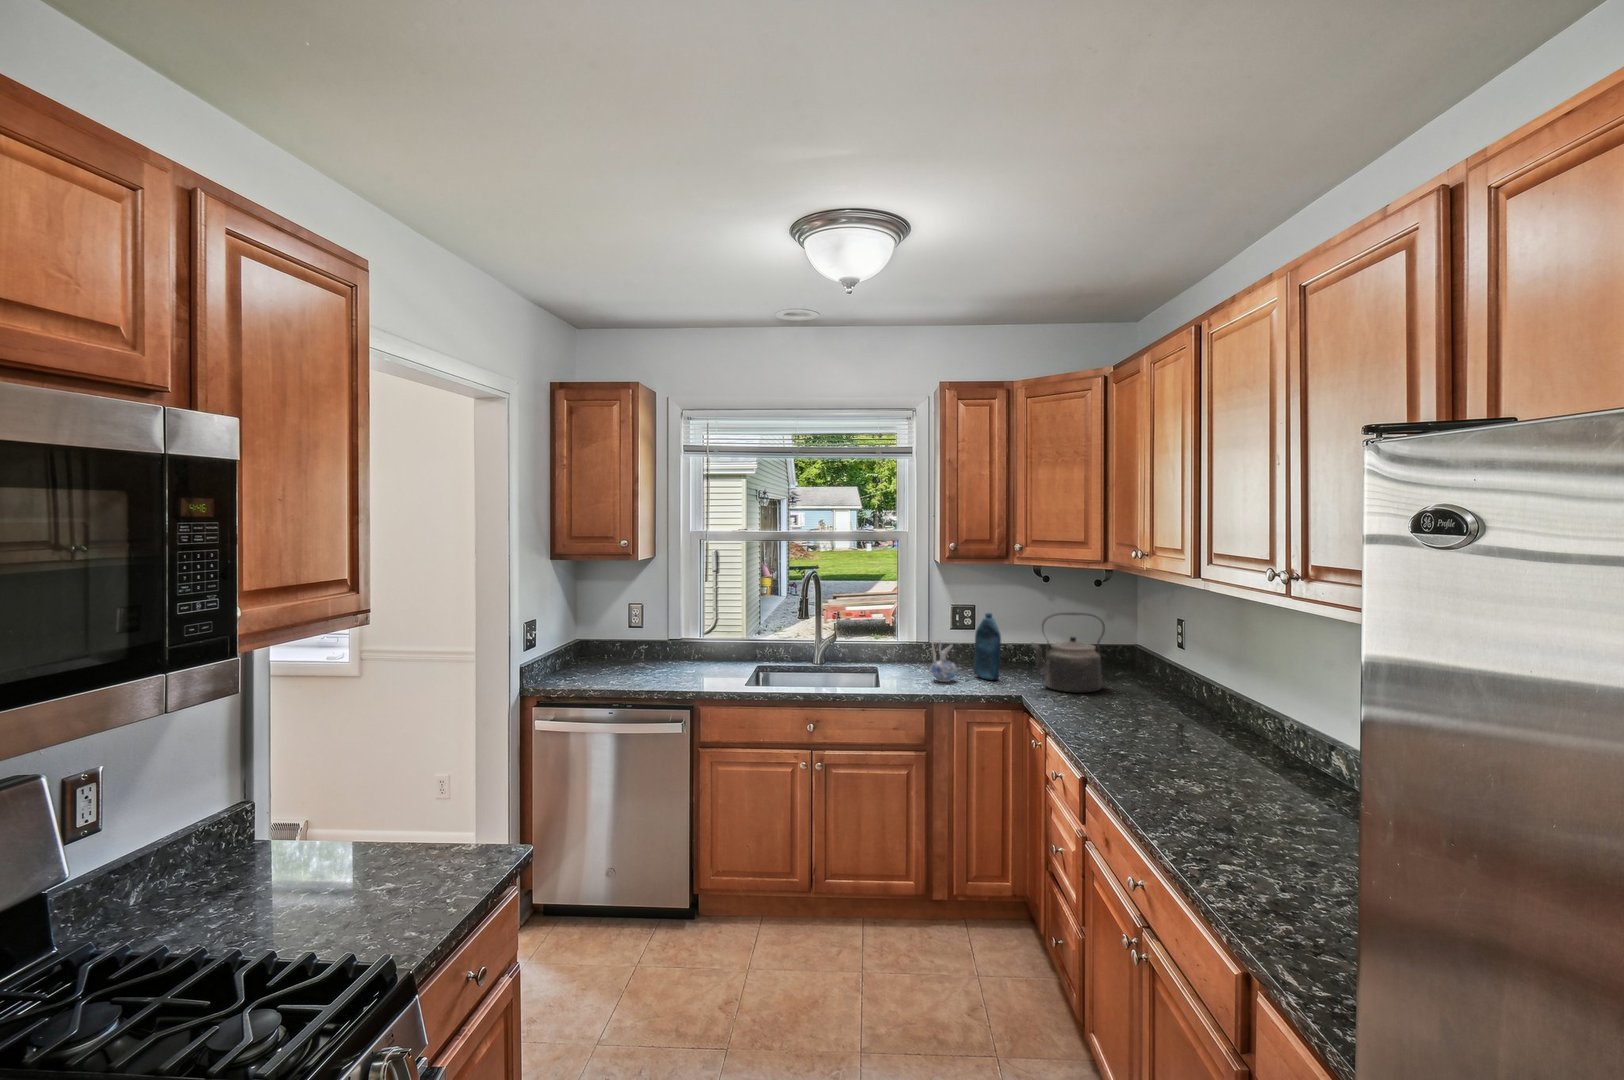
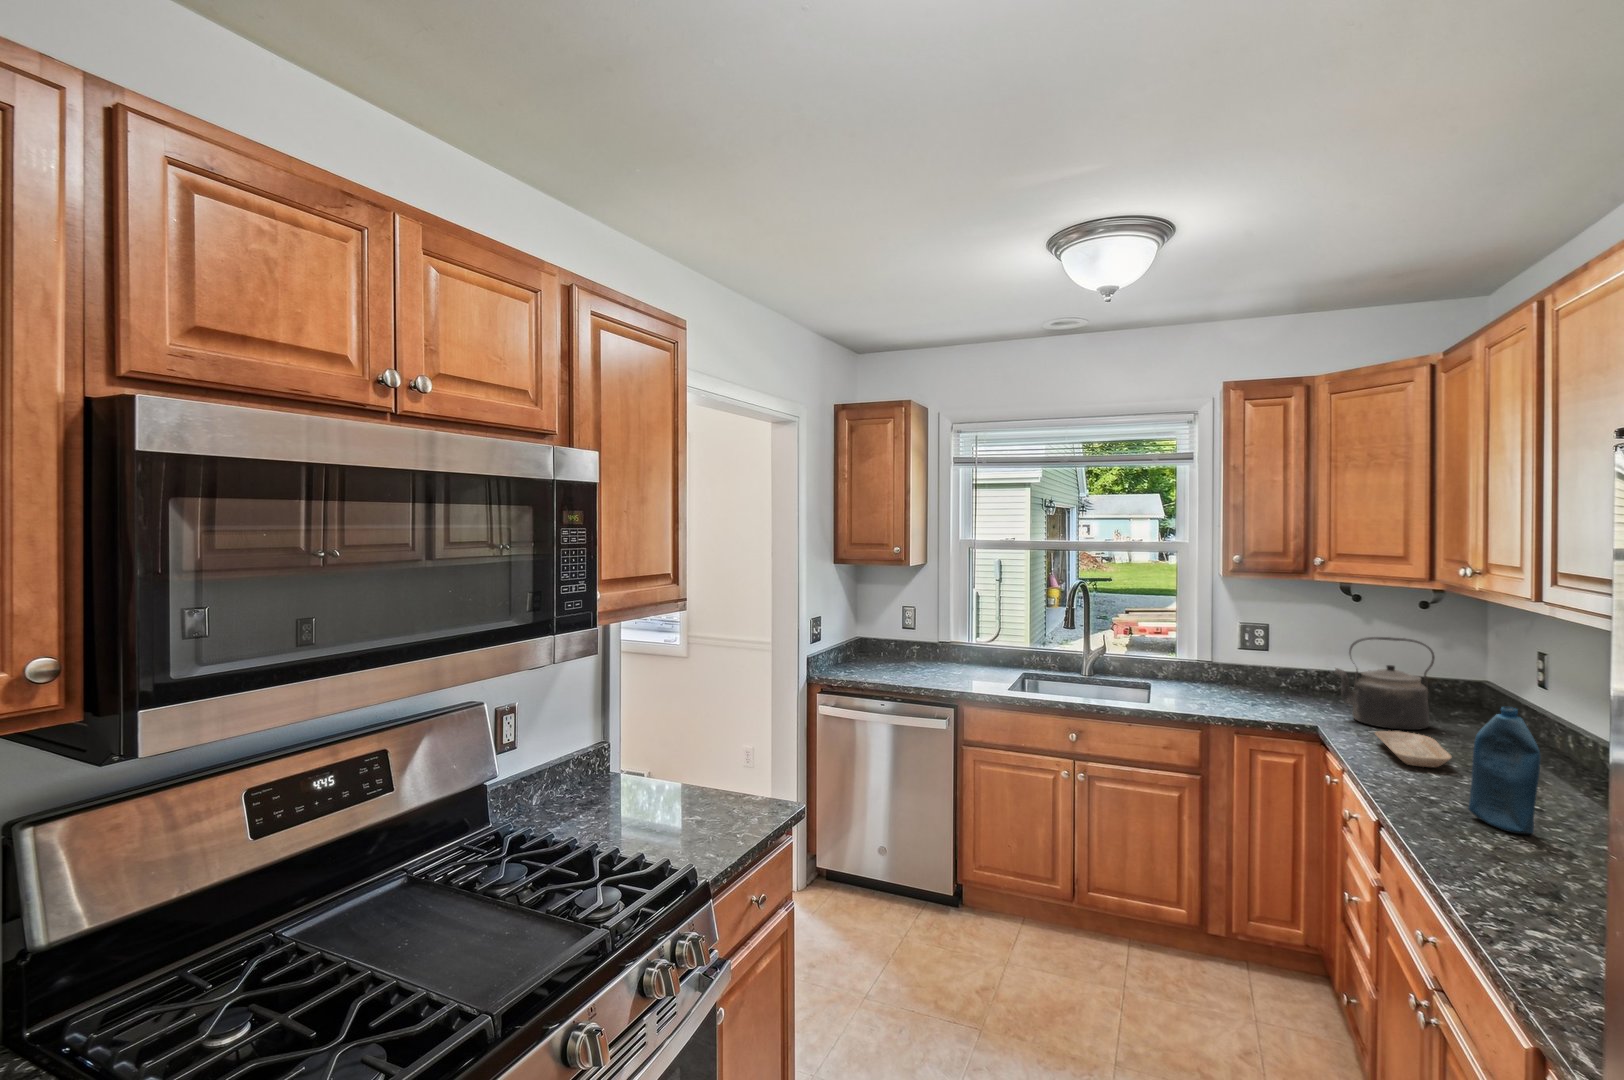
bottle: present [974,613,1001,680] -> present [1468,707,1541,834]
ceramic pitcher: present [931,639,957,682] -> none [1211,657,1242,704]
tray: none [1066,695,1128,725] -> present [1375,731,1452,767]

